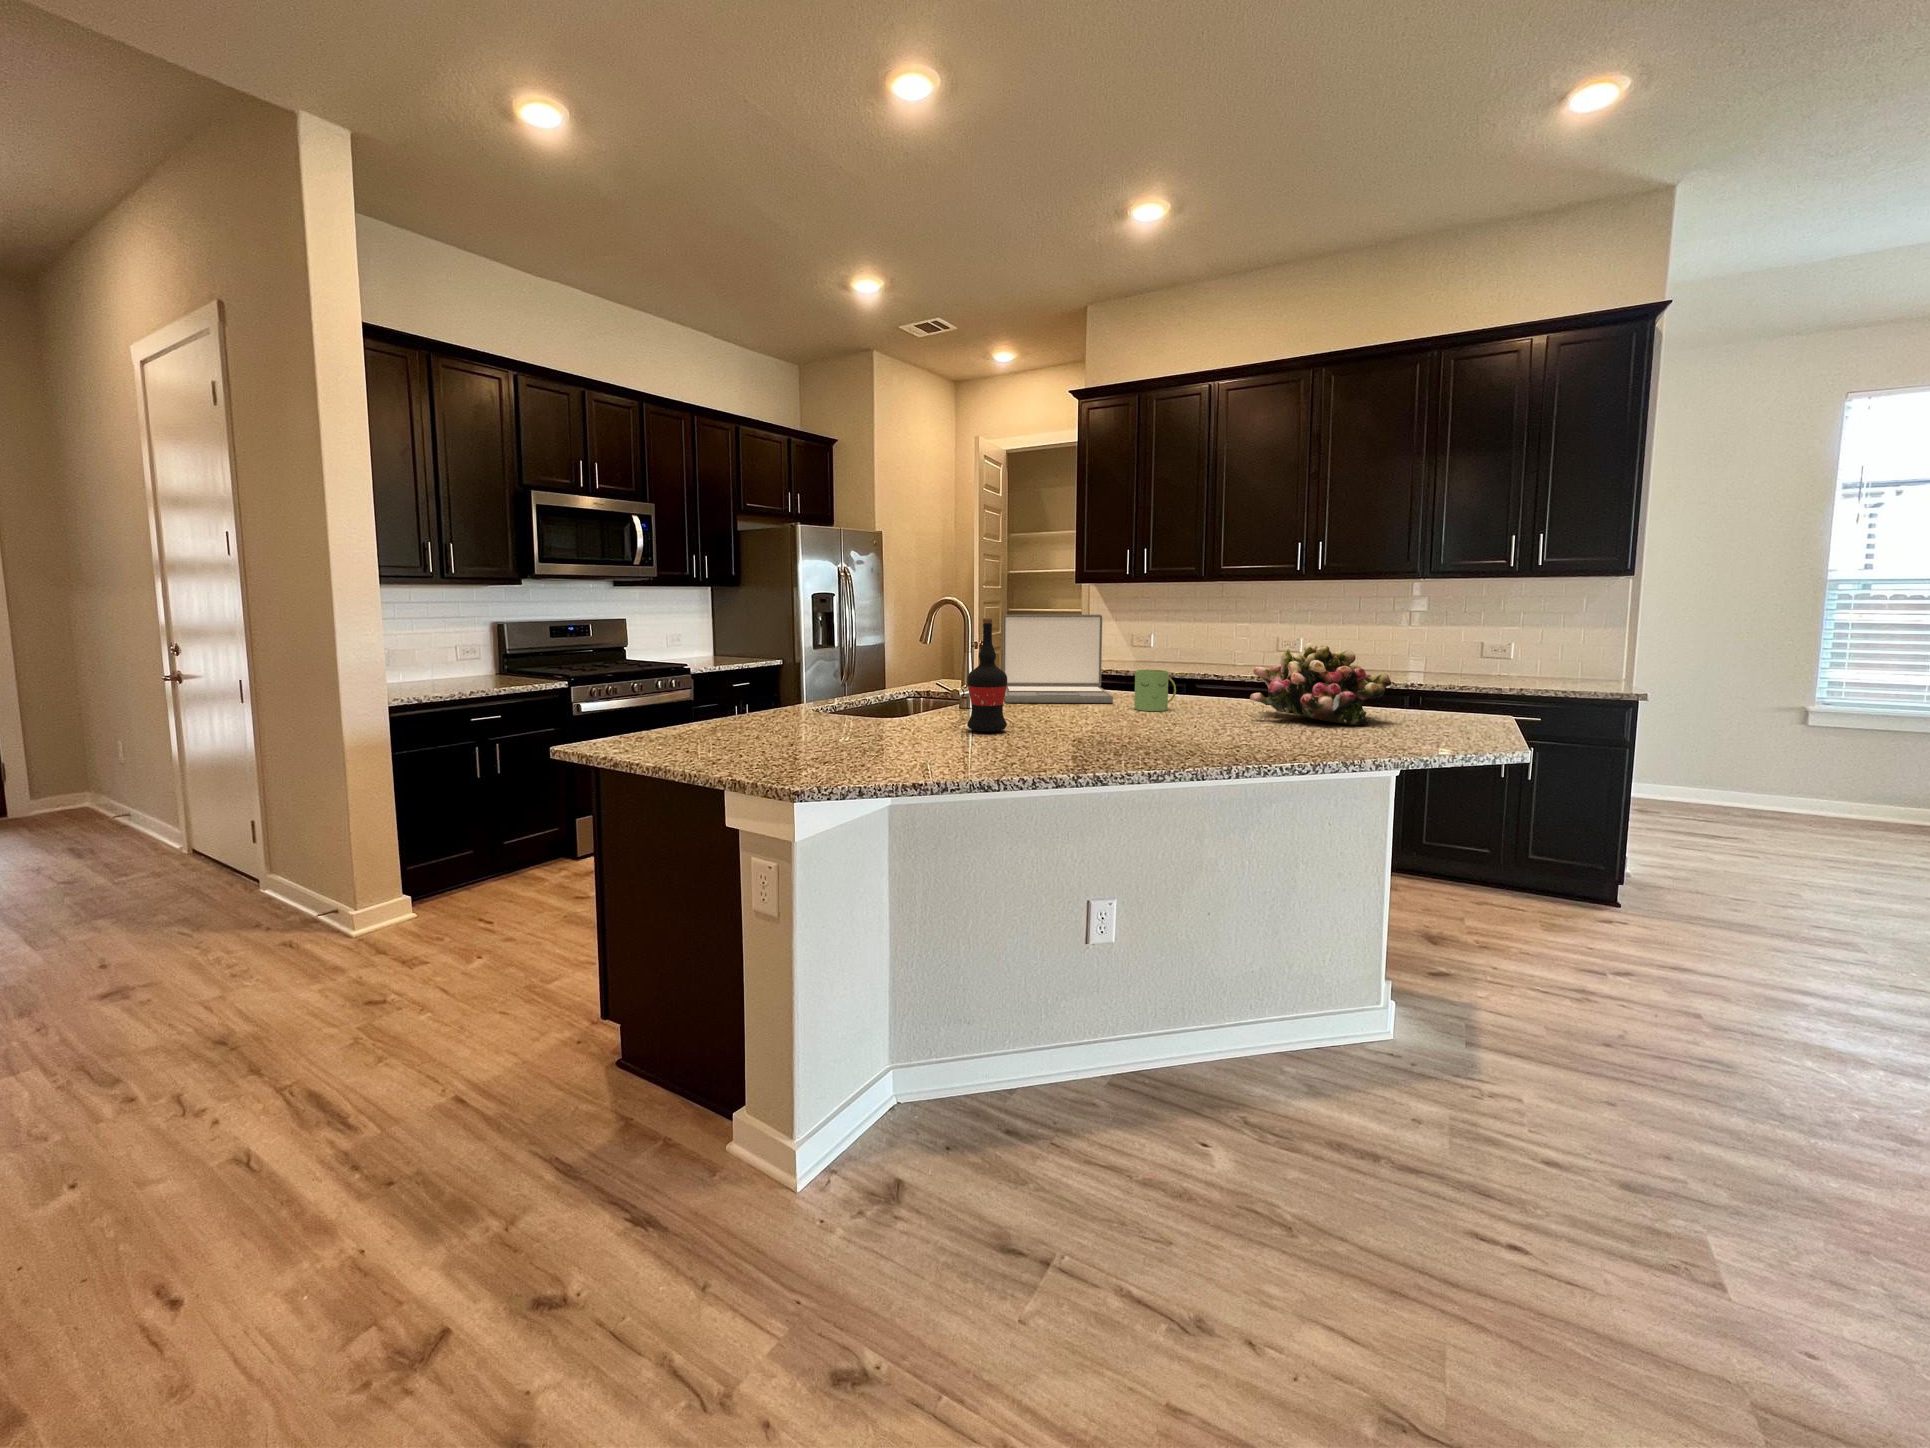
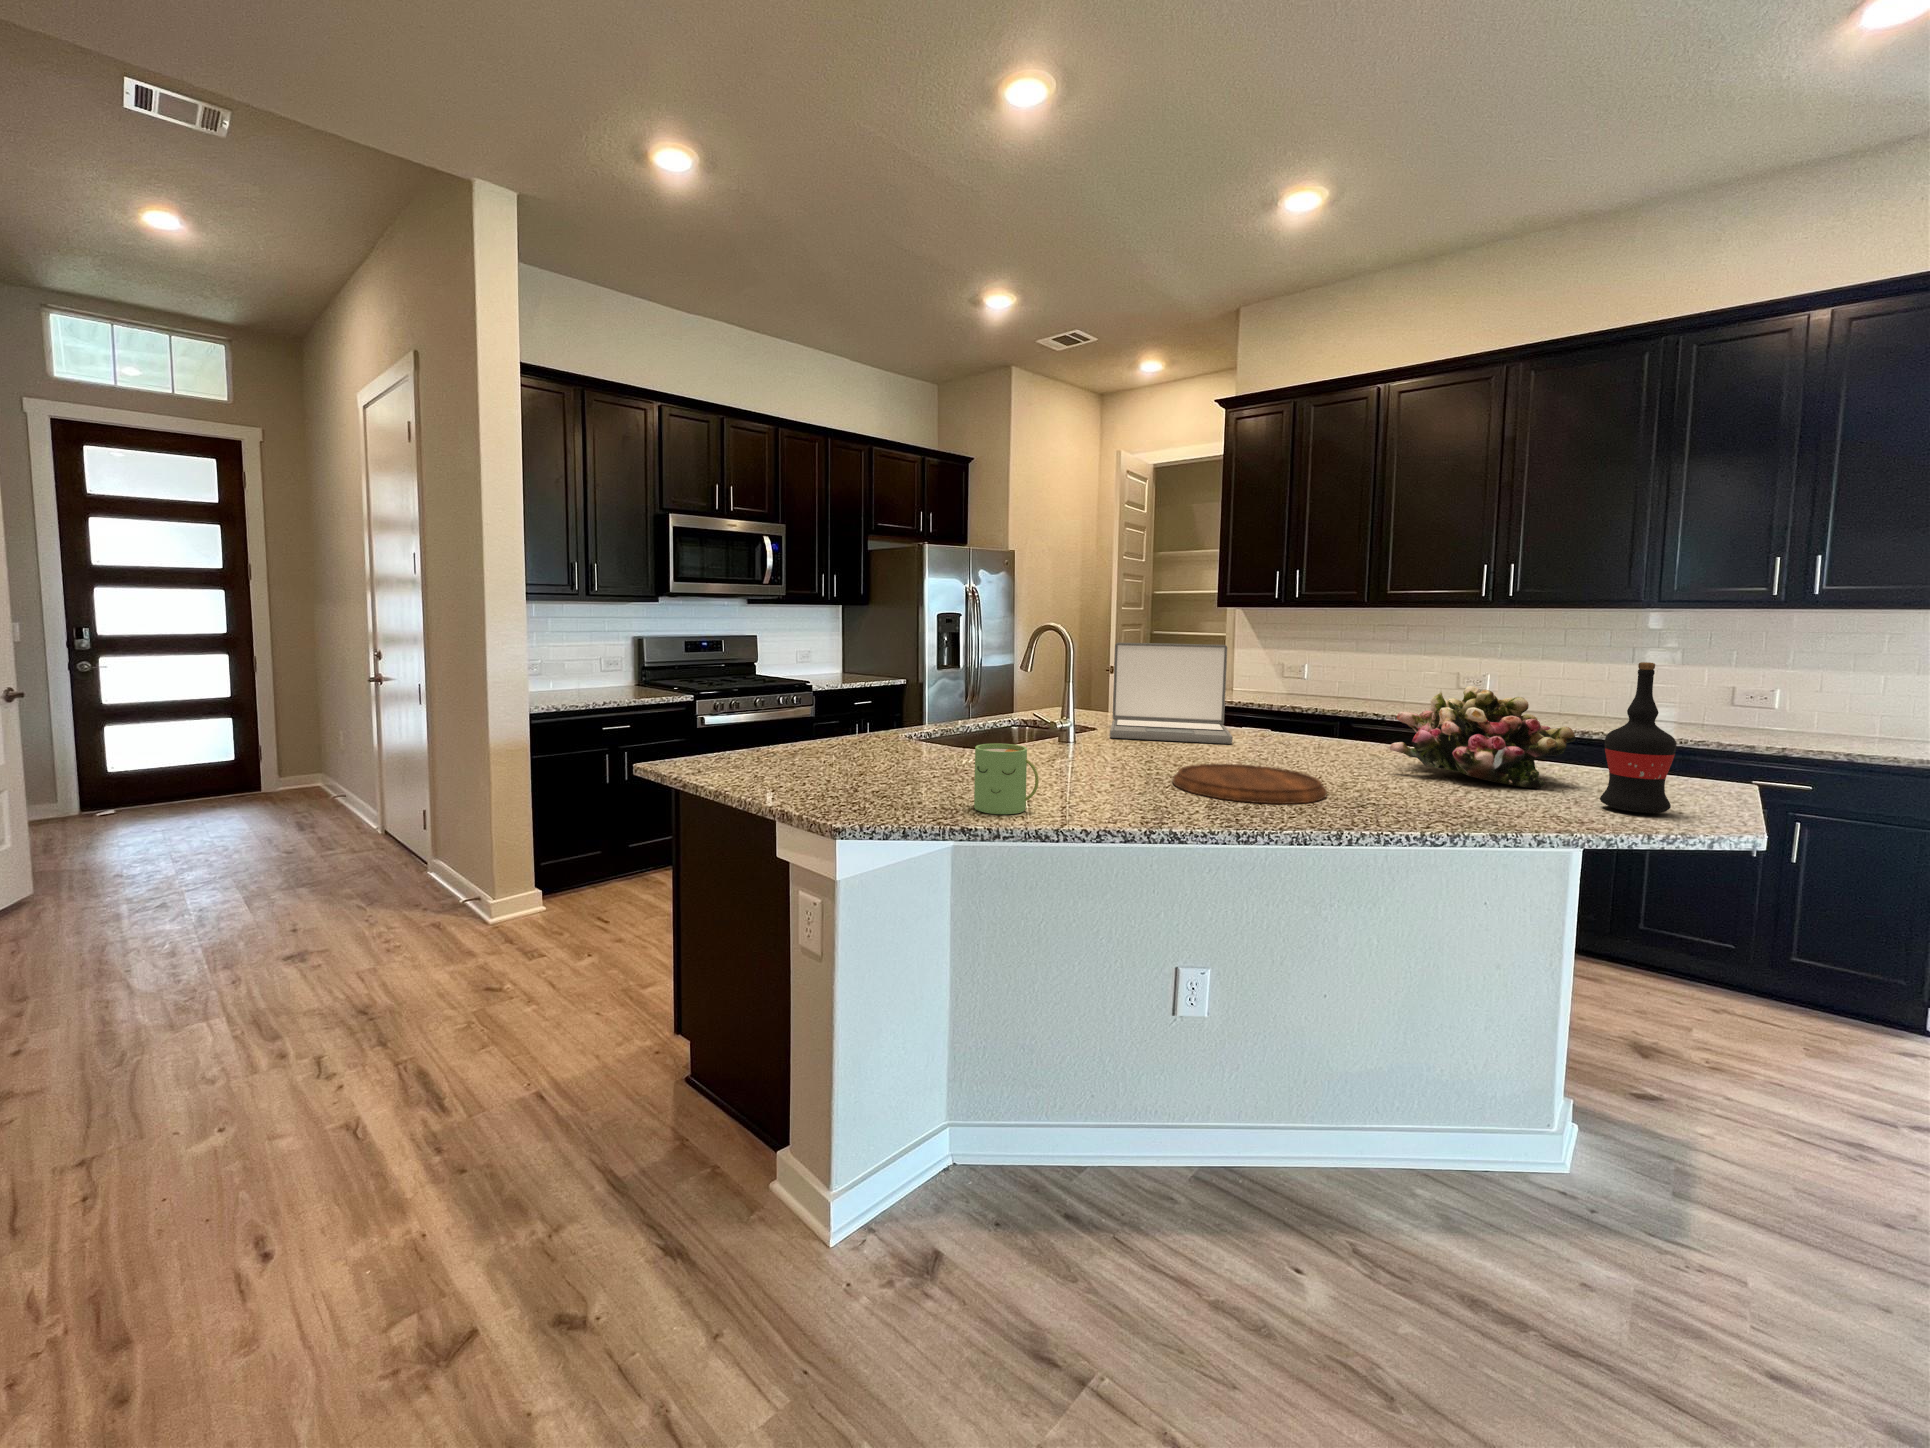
wine bottle: present [967,618,1007,732] -> present [1600,662,1677,813]
mug: present [1134,670,1176,711] -> present [974,744,1039,814]
cutting board: none [1079,718,1210,748] -> present [1173,764,1327,804]

